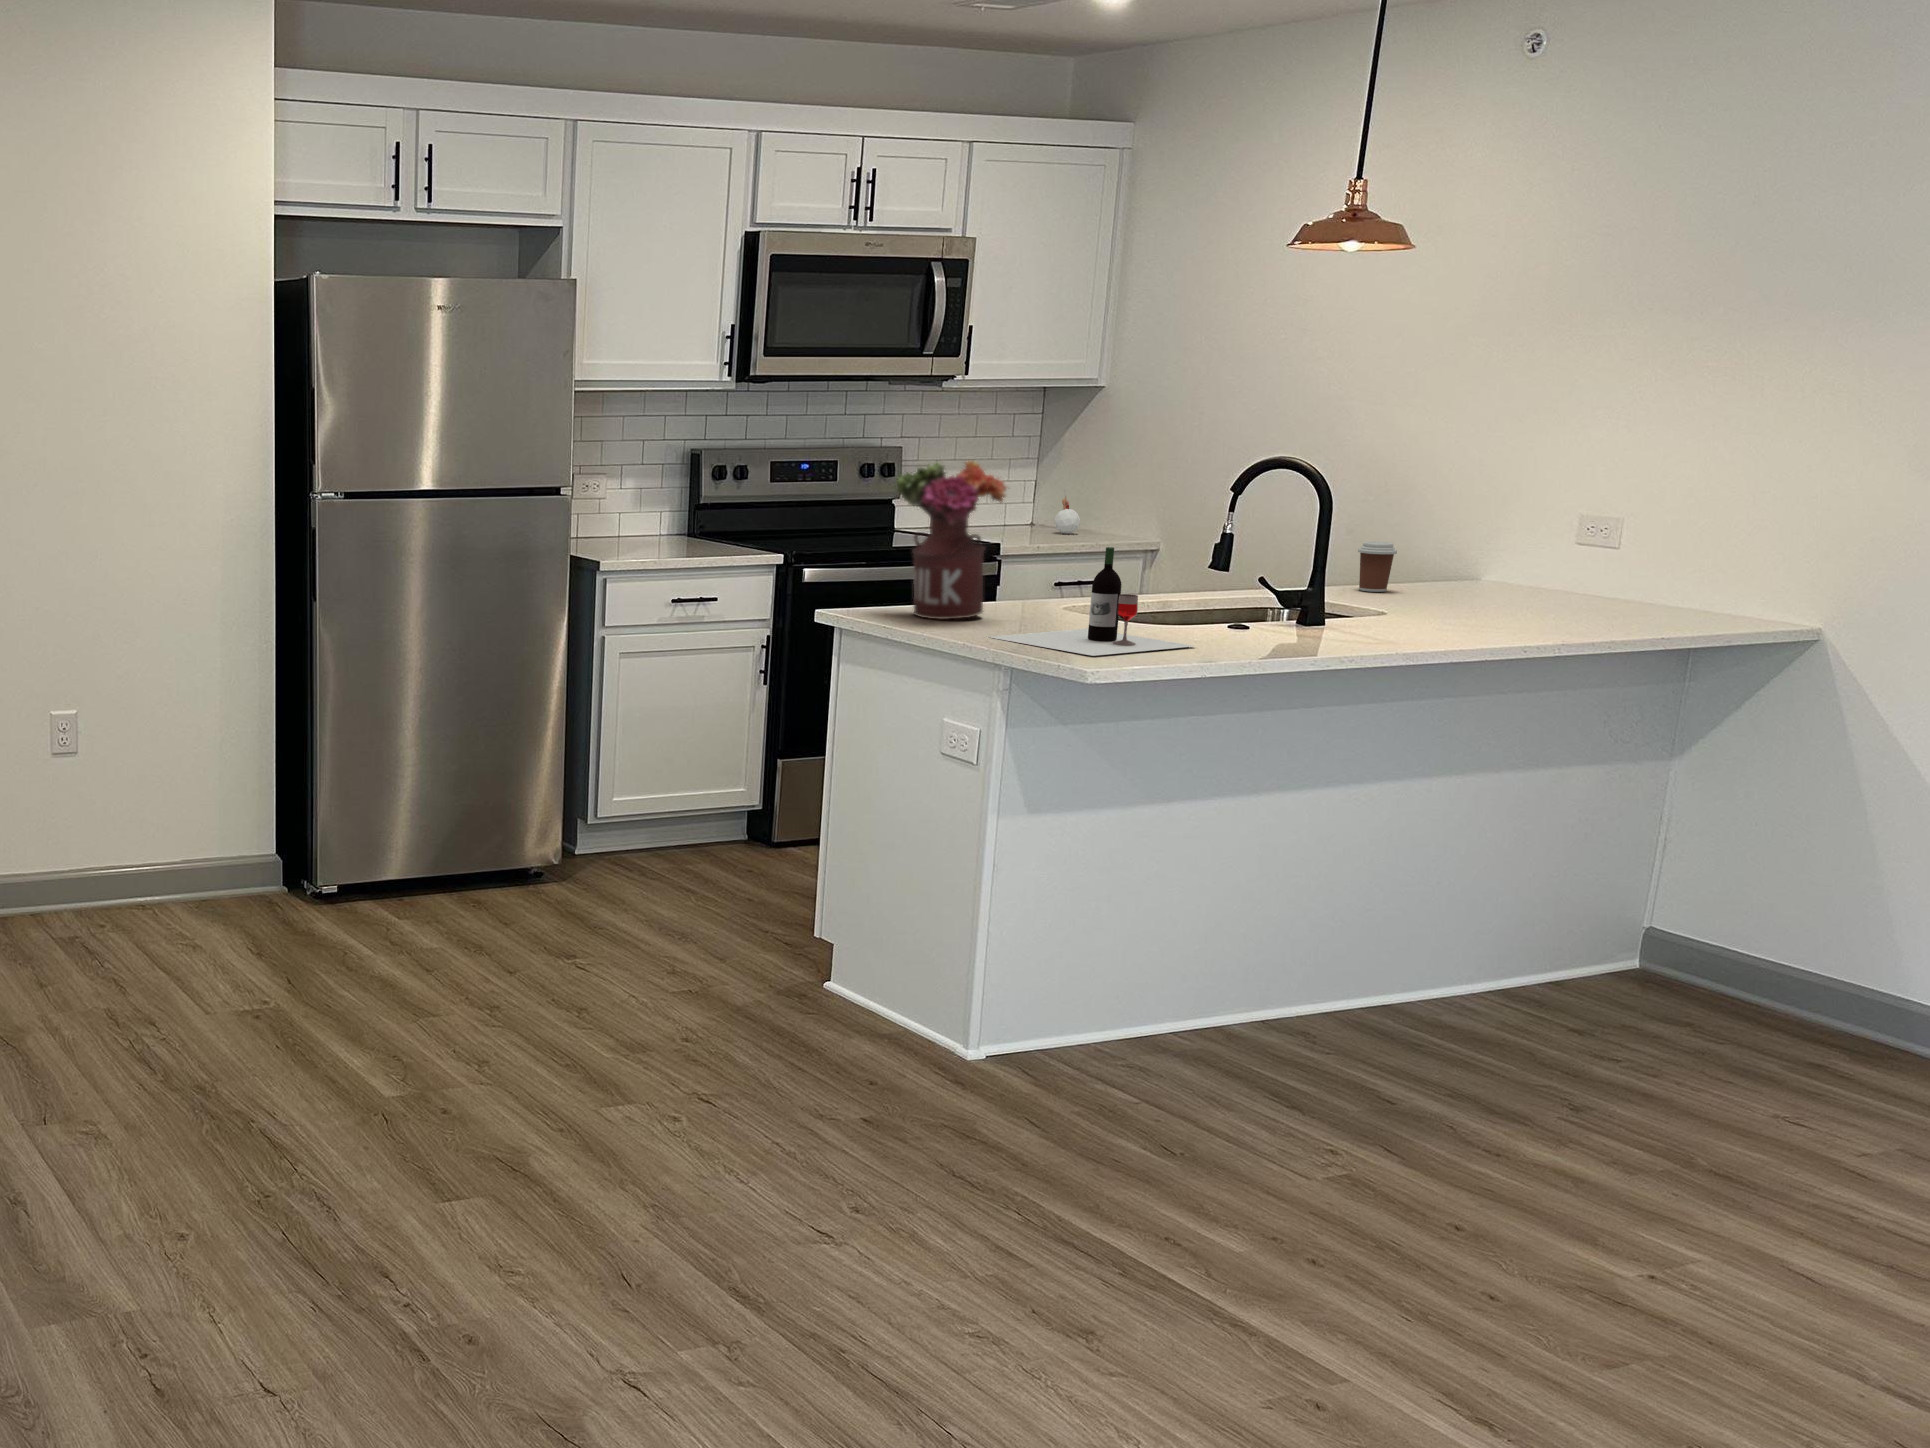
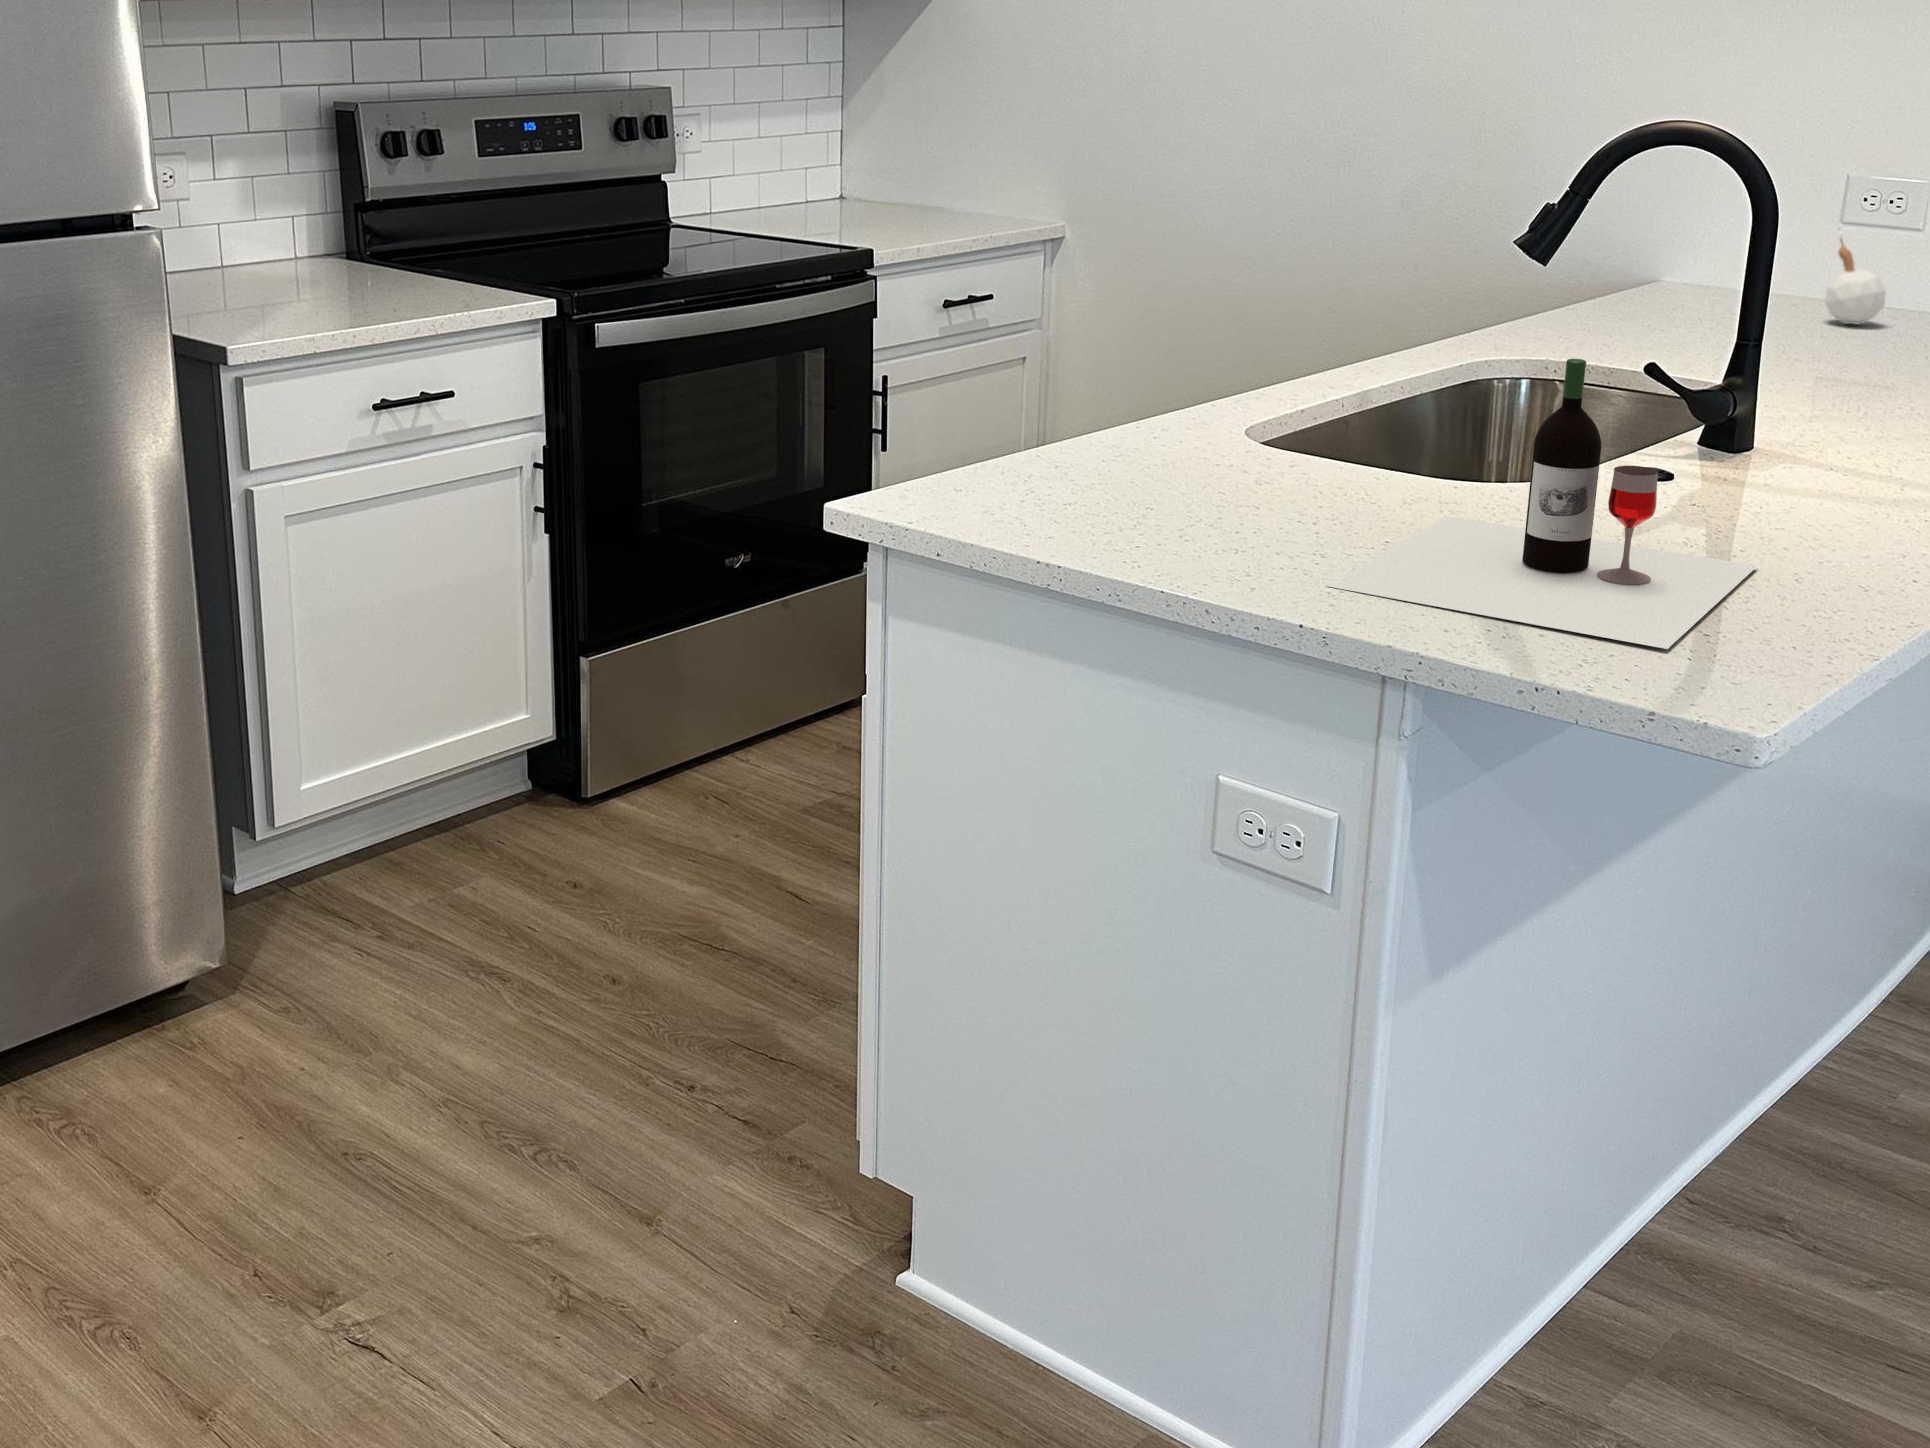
flower arrangement: present [896,460,1007,619] -> none [1004,158,1263,522]
candle: present [1054,495,1080,534] -> present [1826,238,1886,324]
coffee cup: present [1358,541,1397,592] -> none [1592,242,1658,329]

